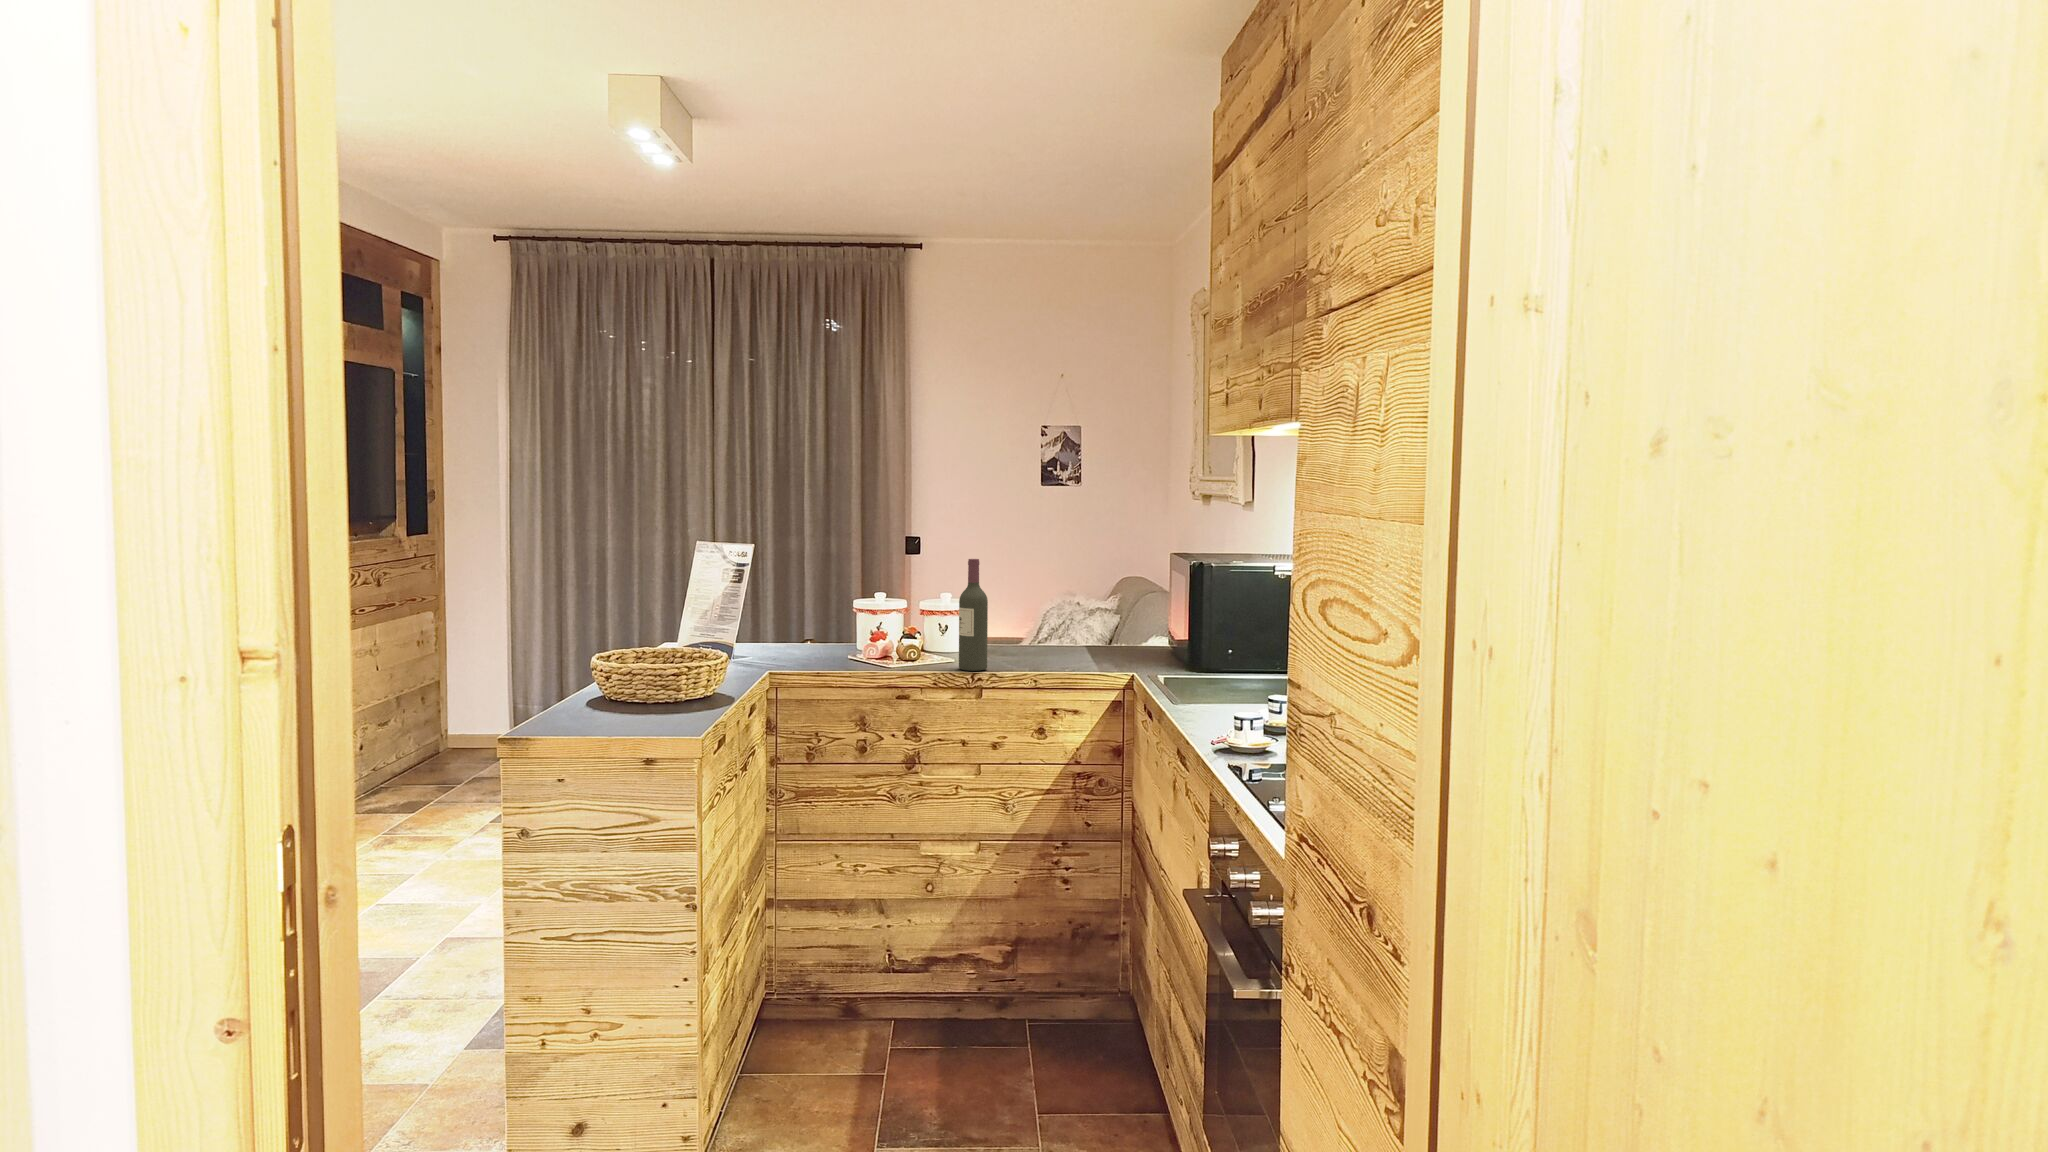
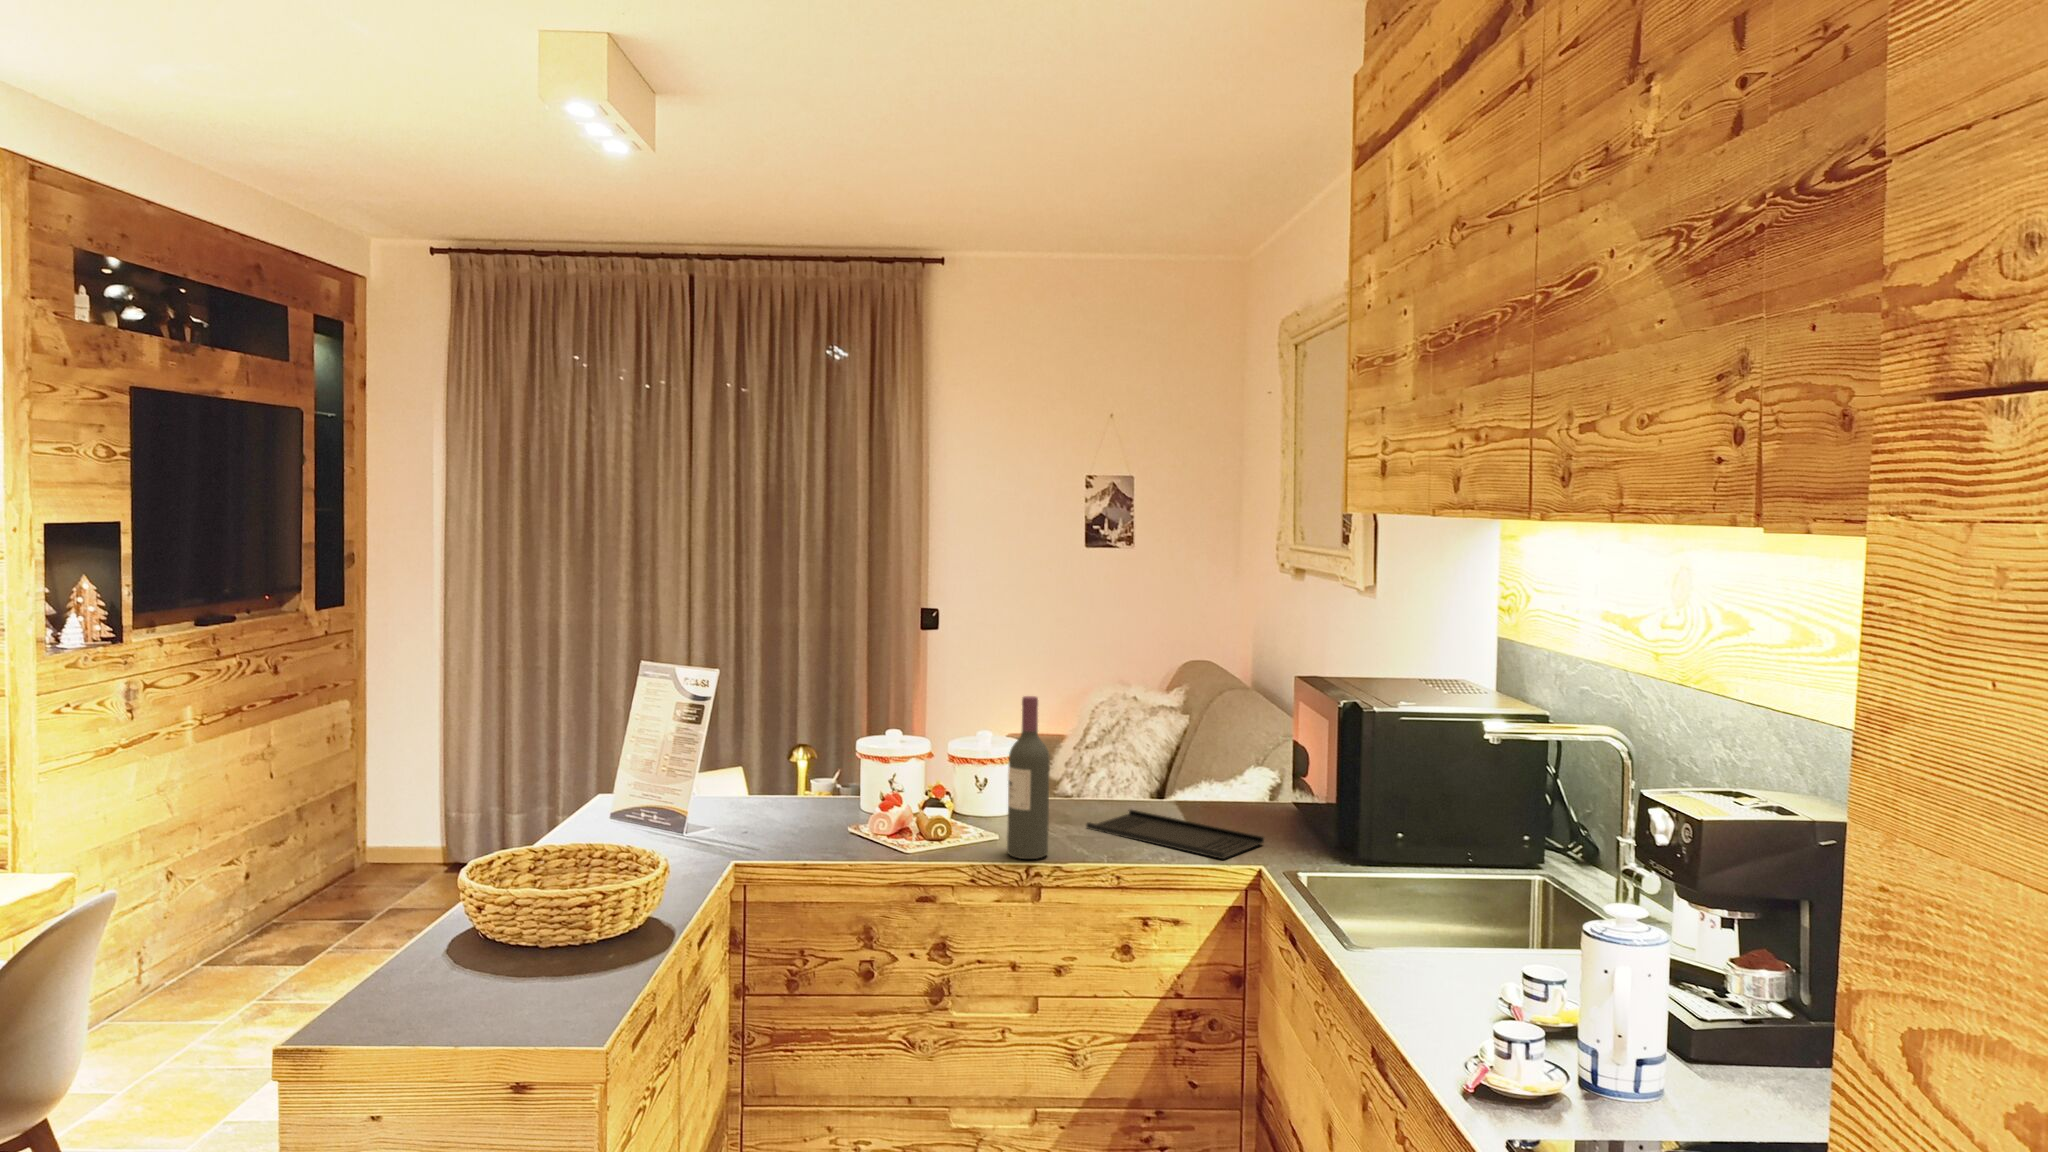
tray: none [1018,650,1142,672] -> present [1086,810,1264,859]

